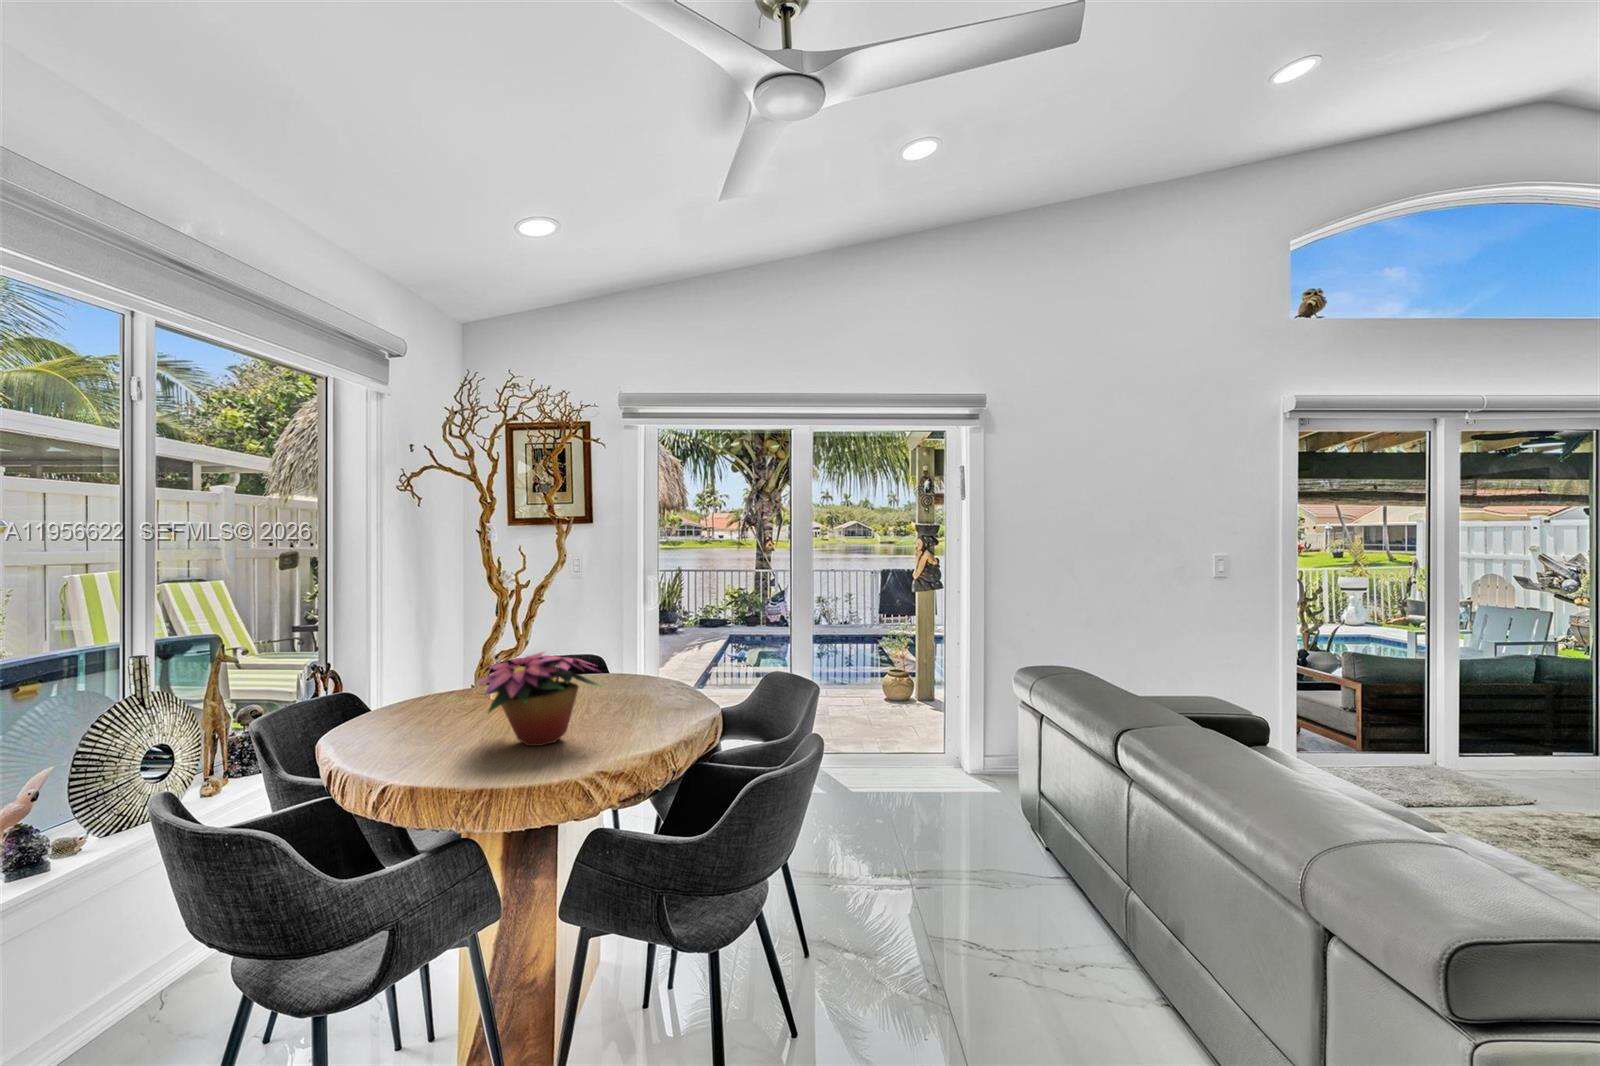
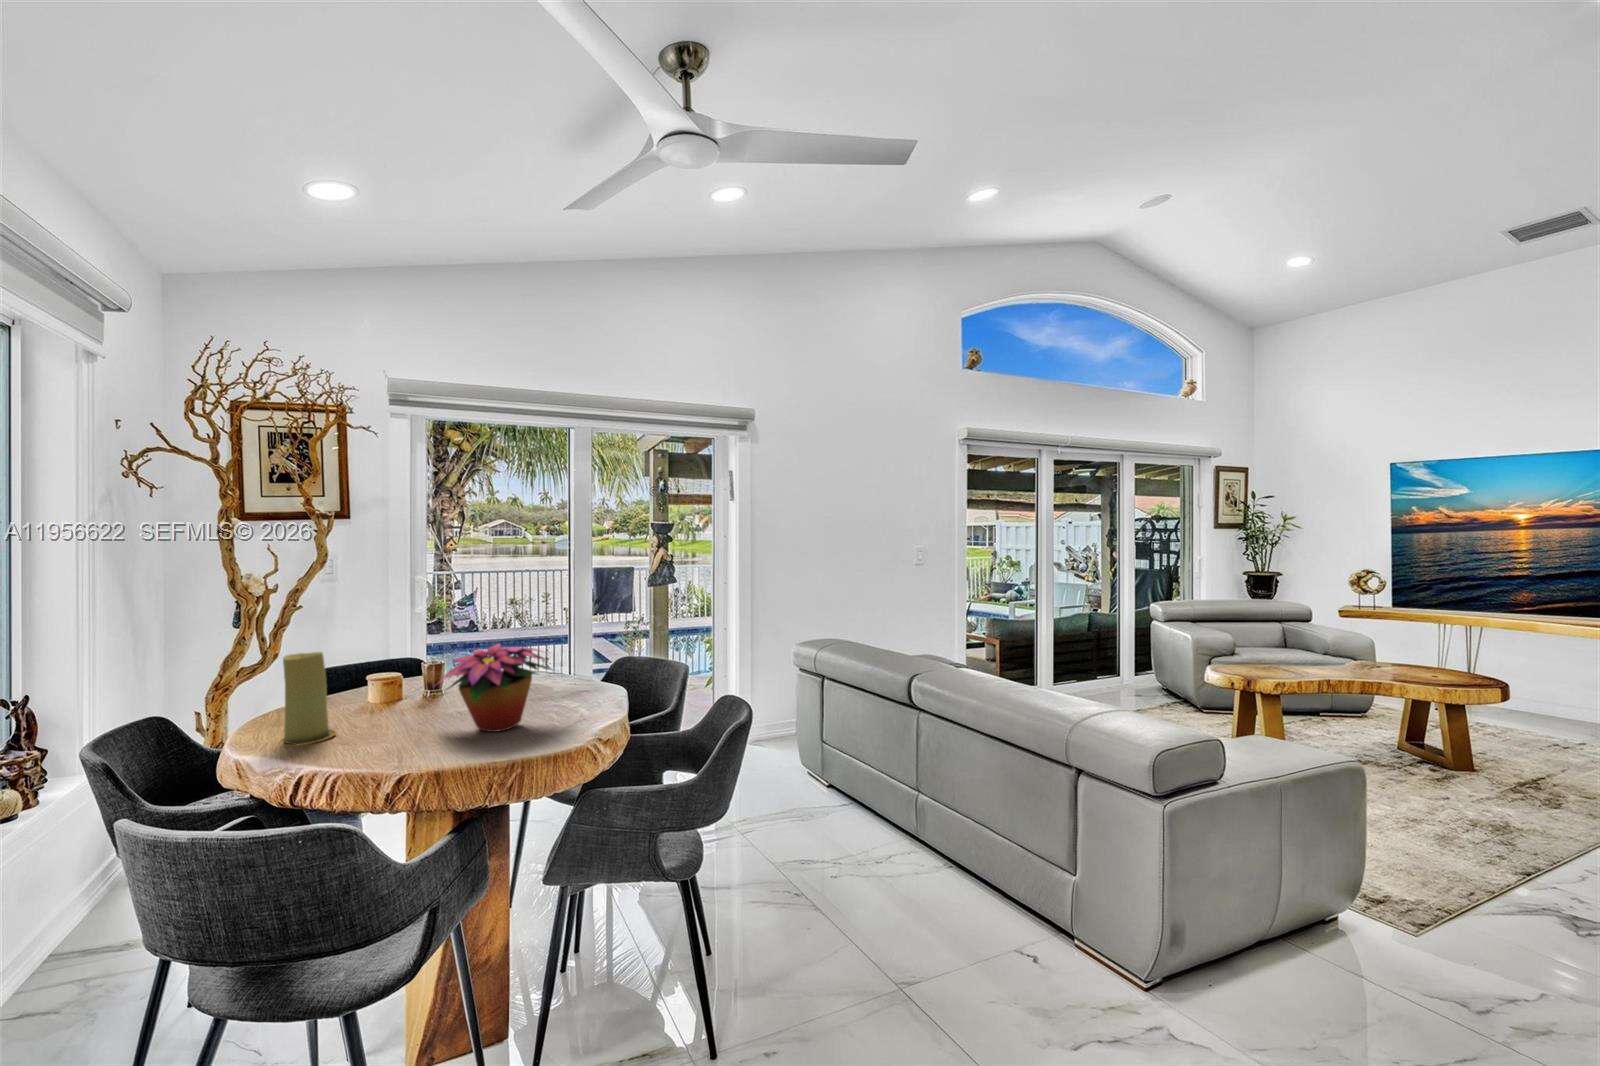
candle: none [367,647,420,736] -> present [279,652,336,746]

